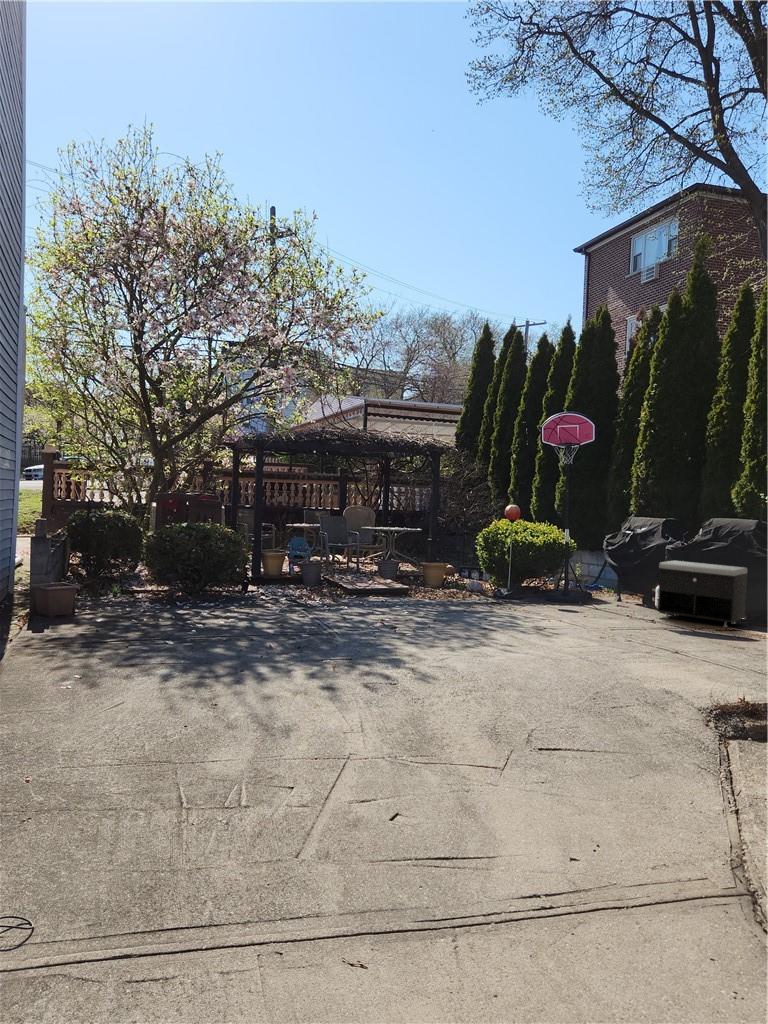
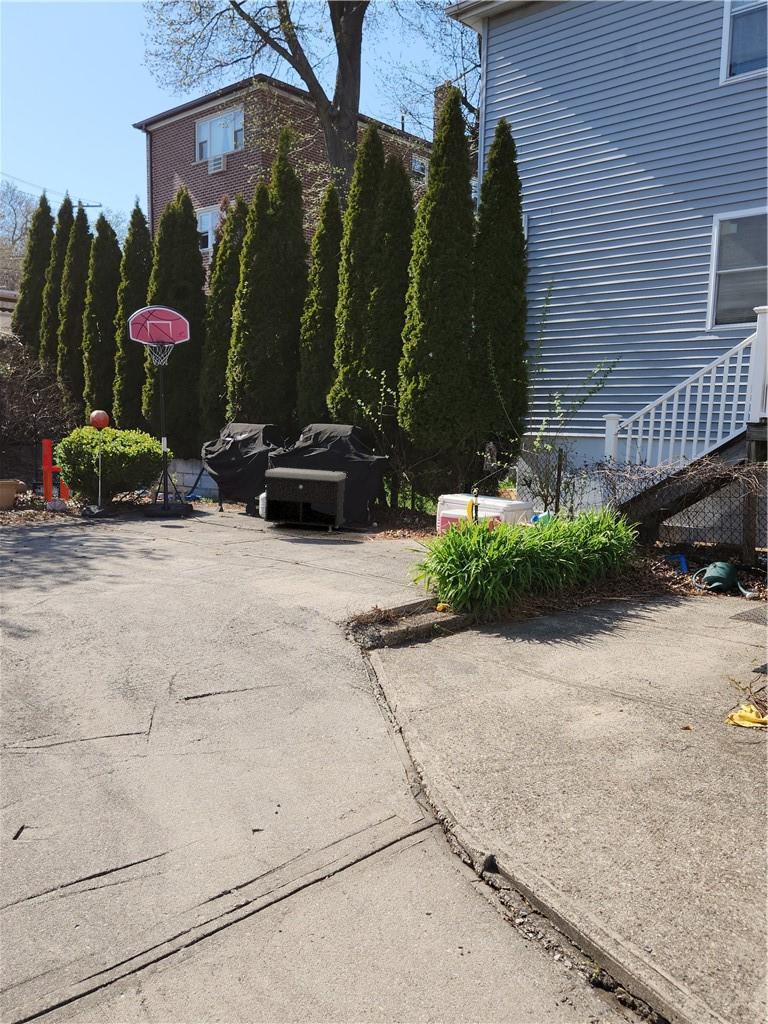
chair: none [464,529,488,583] -> present [41,439,69,501]

